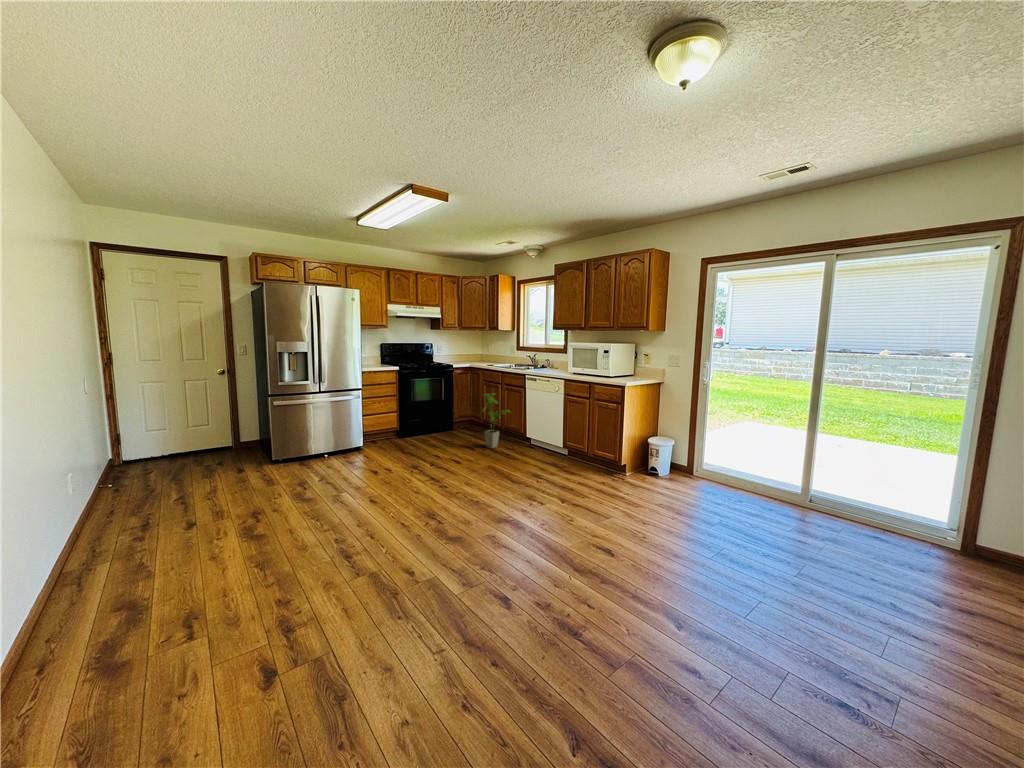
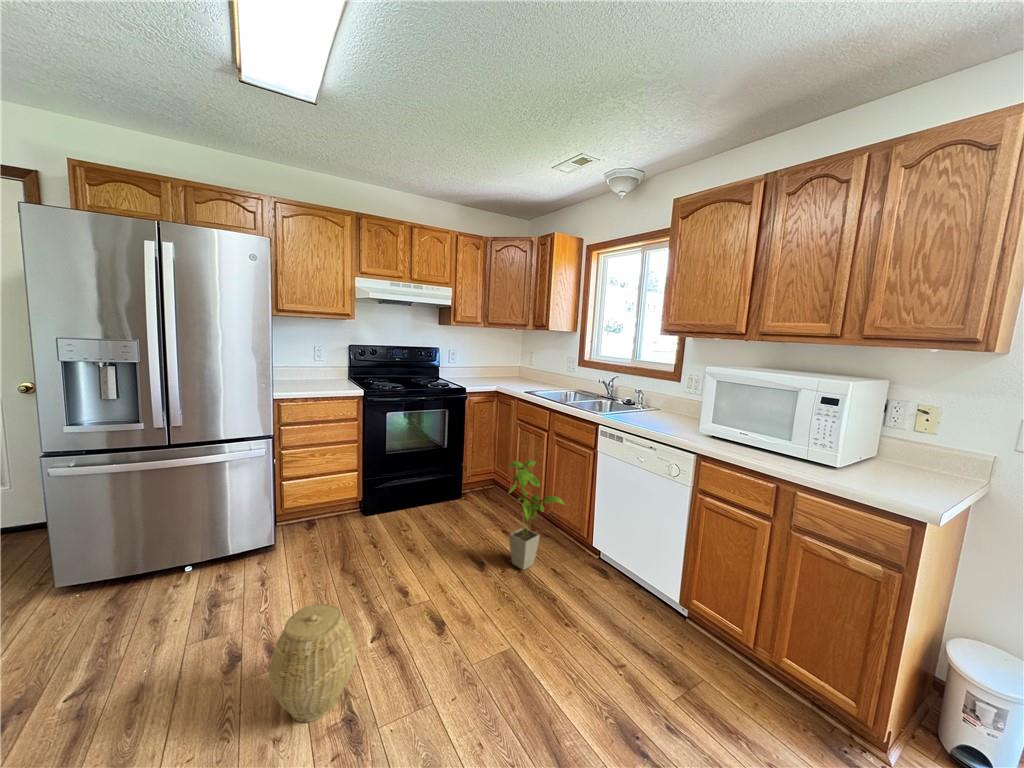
woven basket: none [400,440,430,479] -> present [269,604,356,722]

